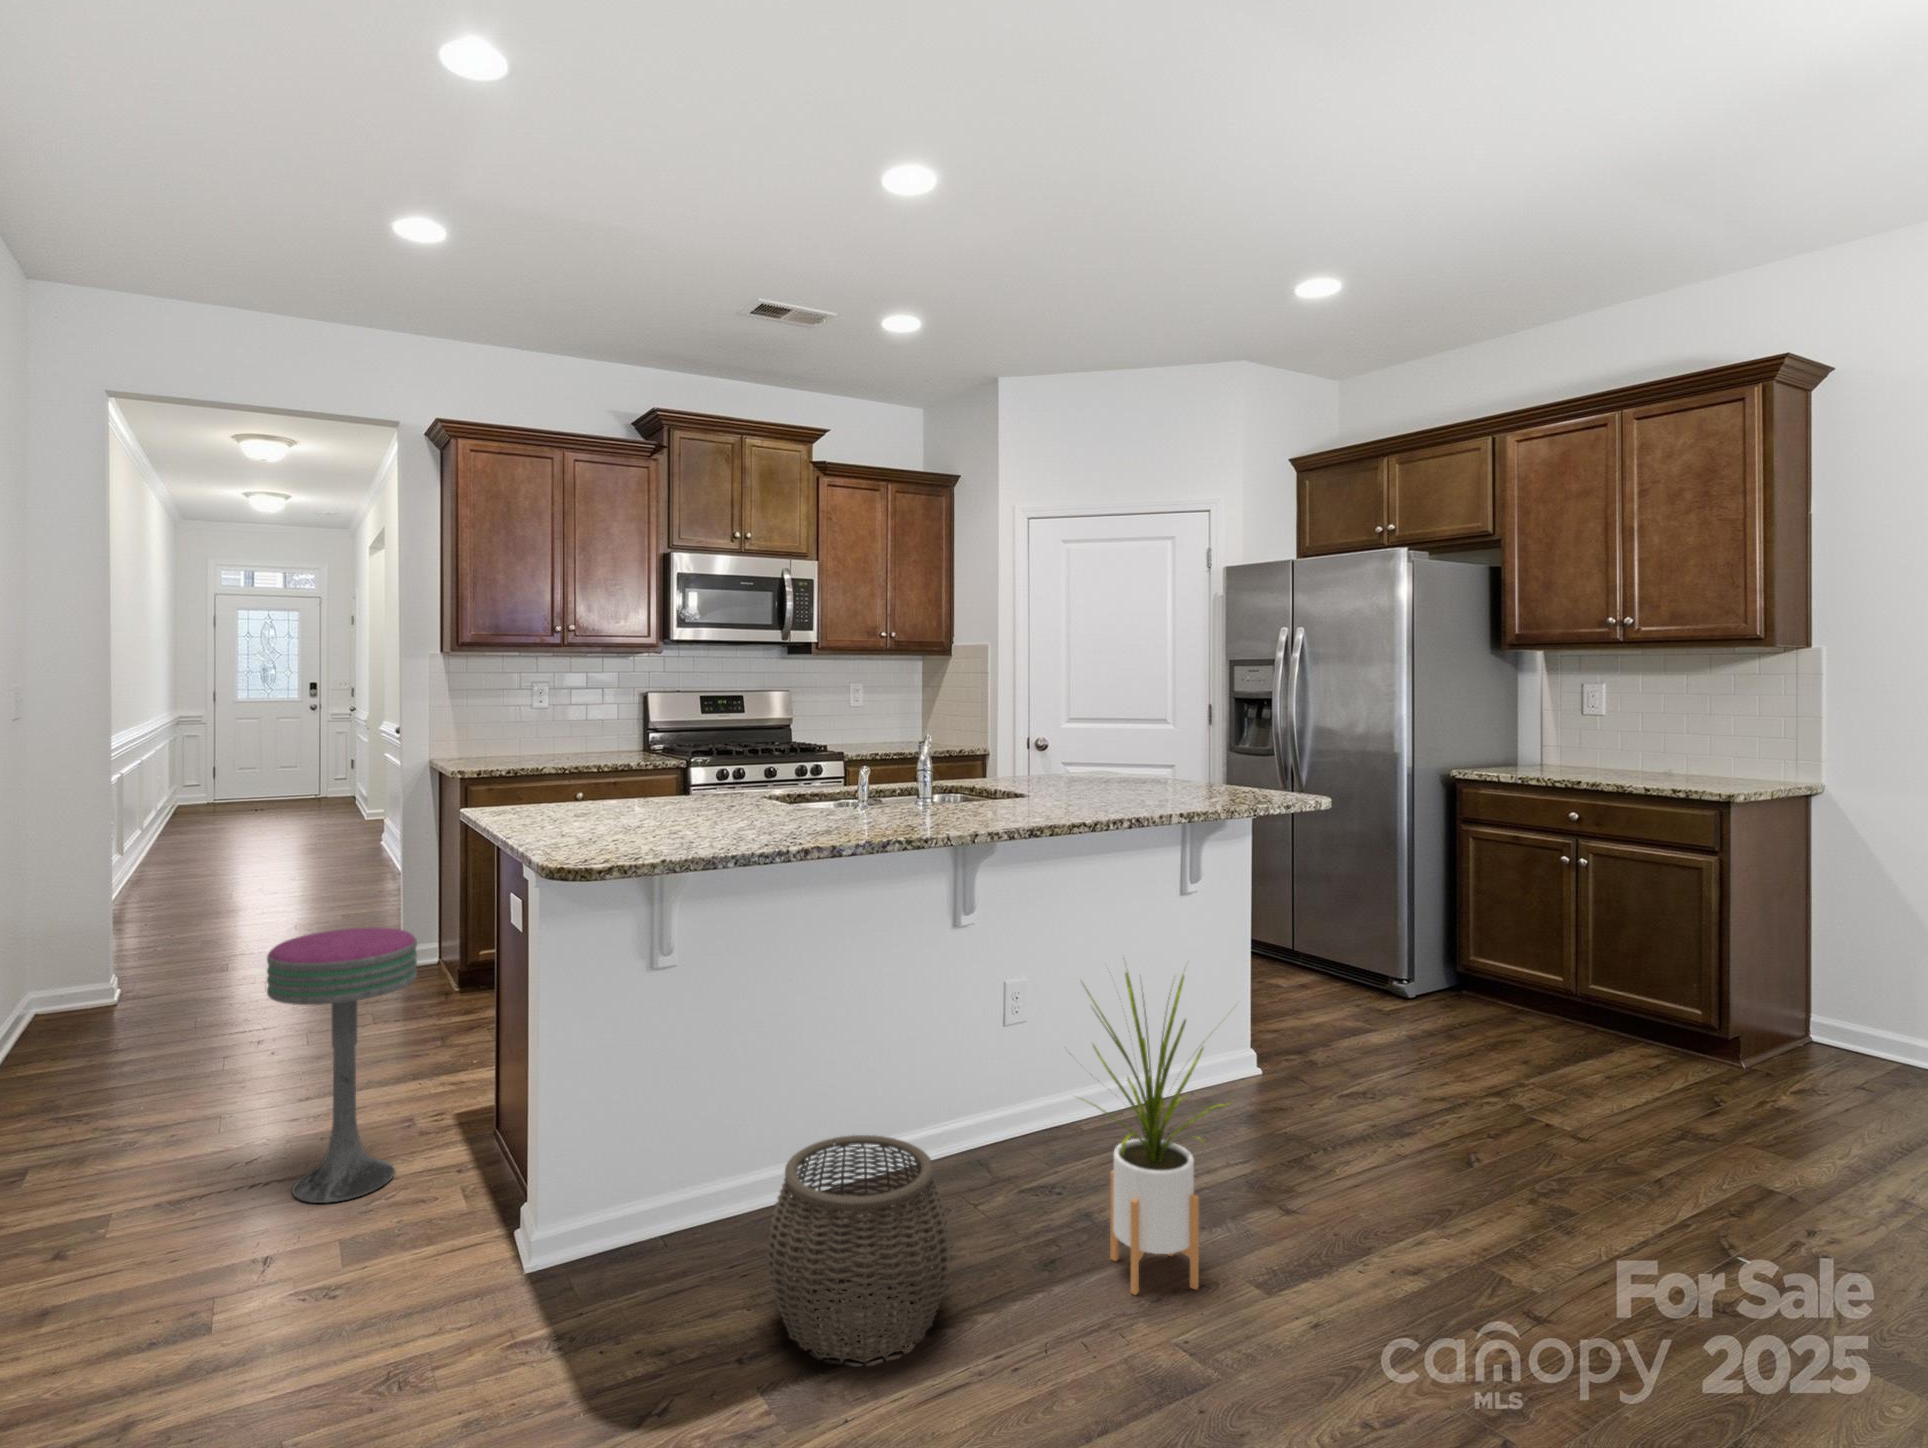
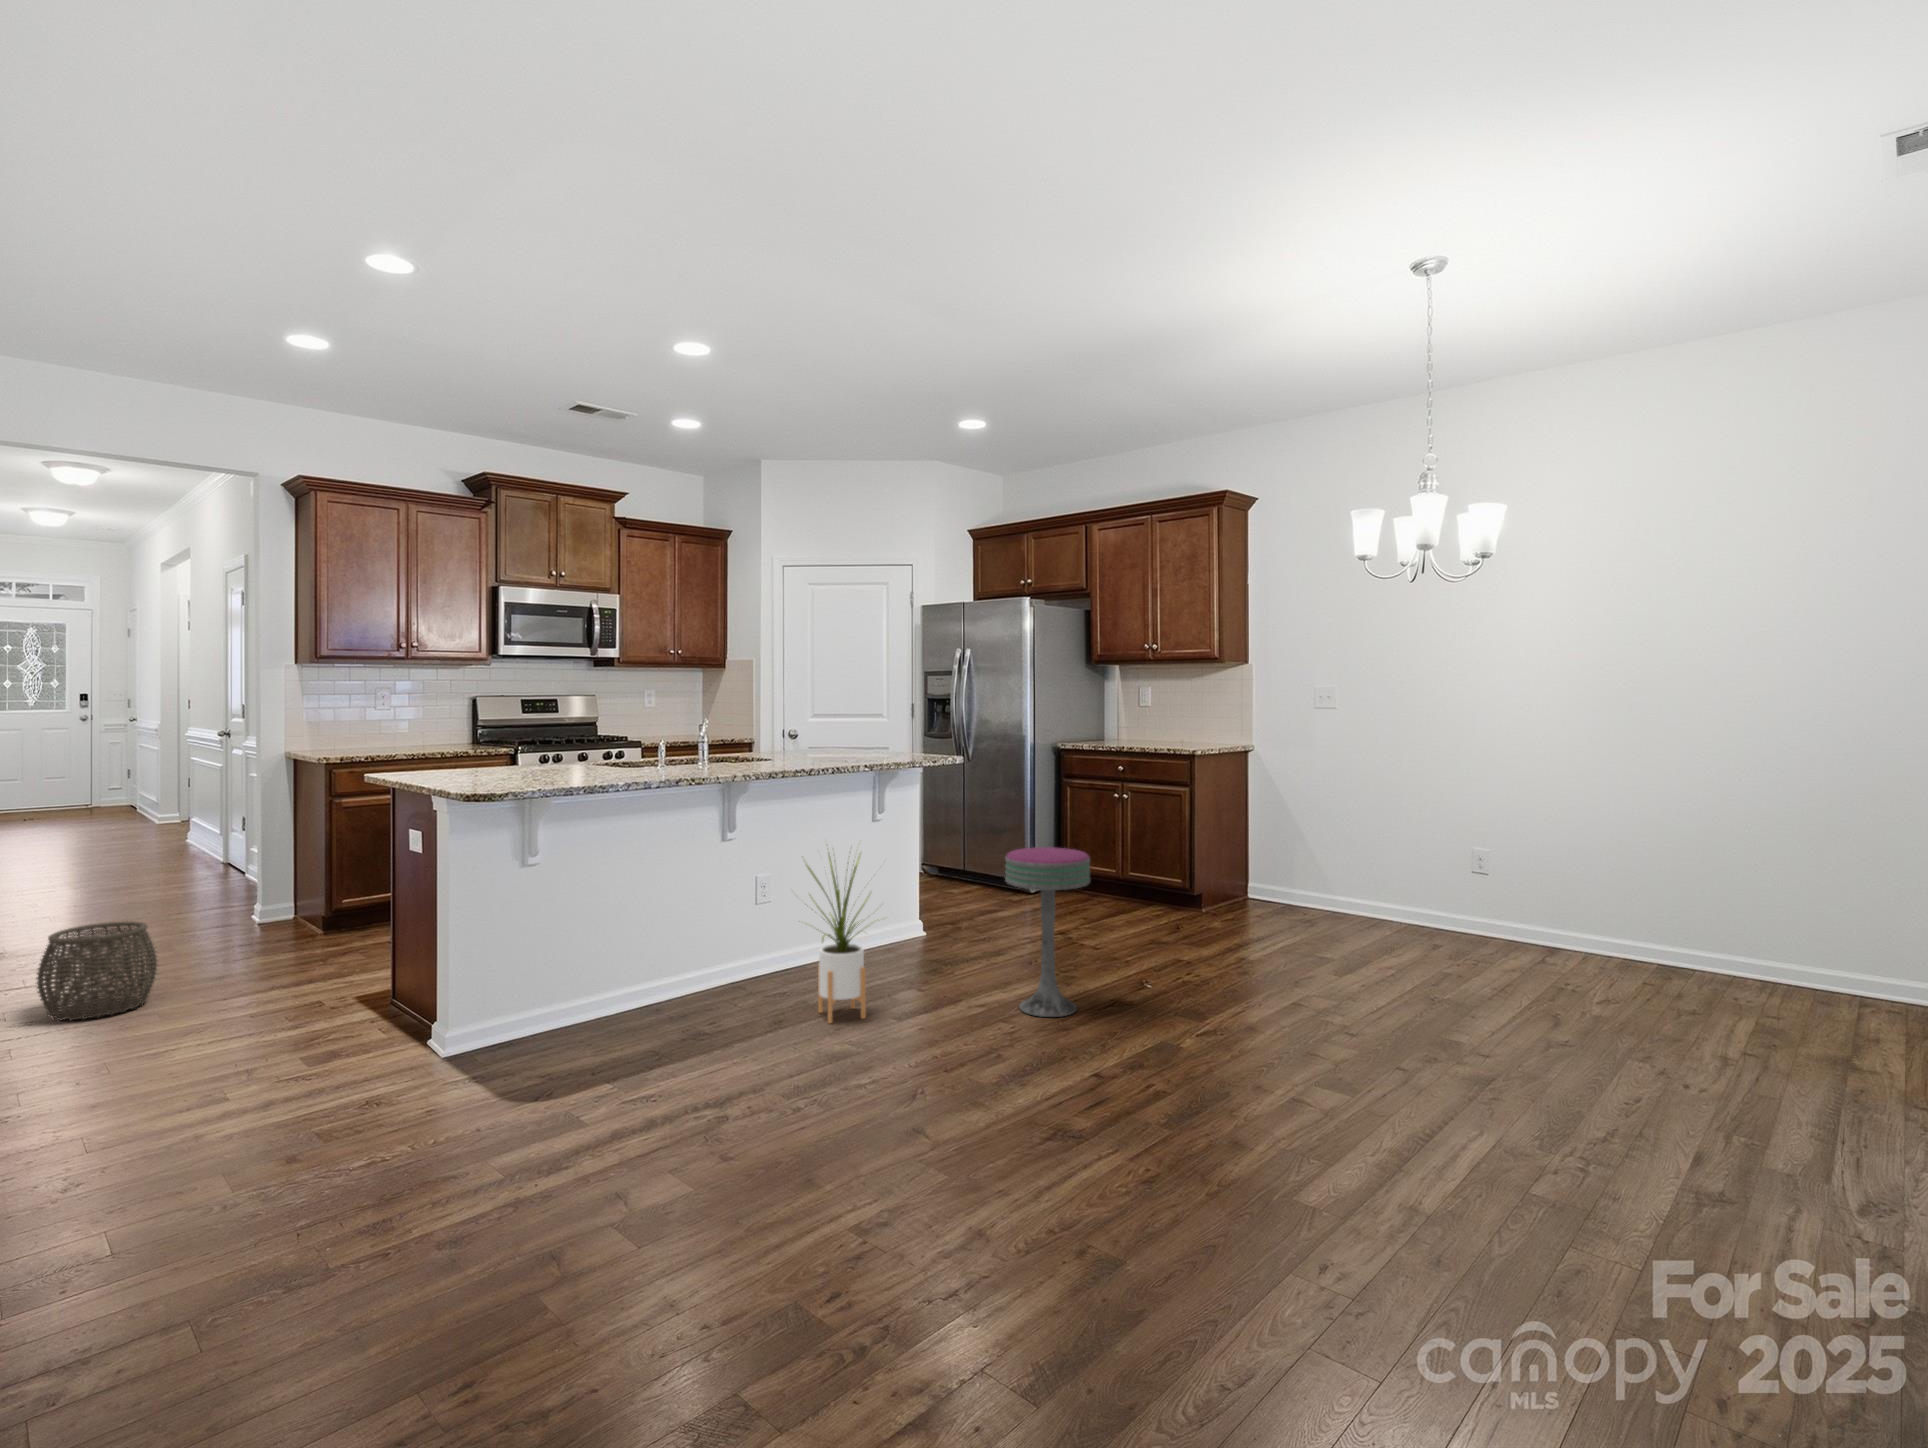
bar stool: present [267,928,417,1203] -> present [1005,847,1090,1017]
woven basket: present [767,1135,950,1363] -> present [37,922,157,1020]

